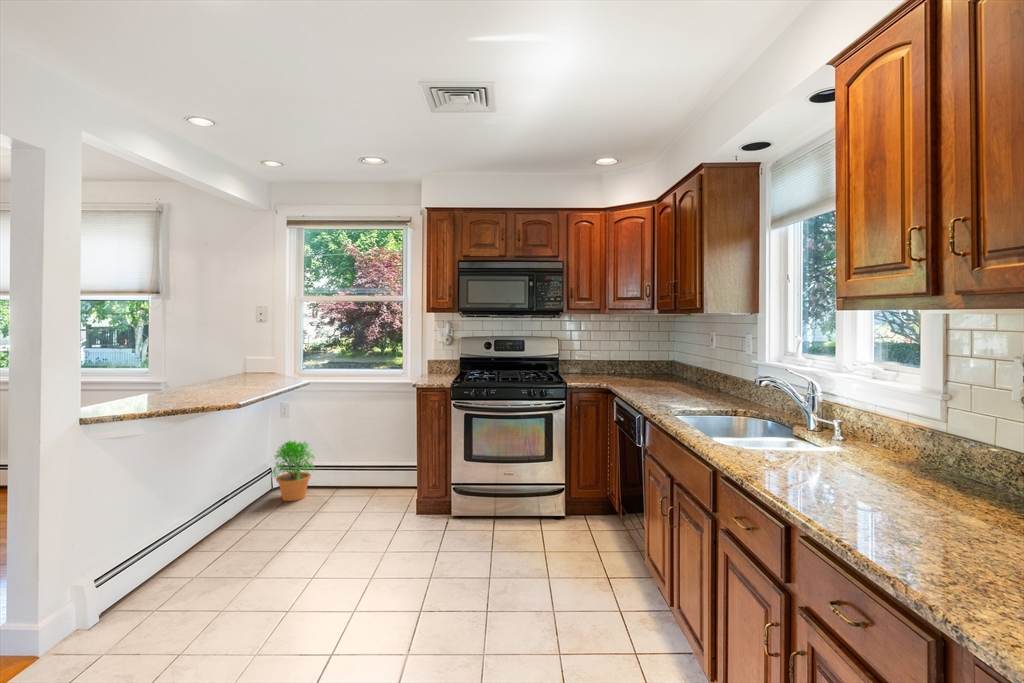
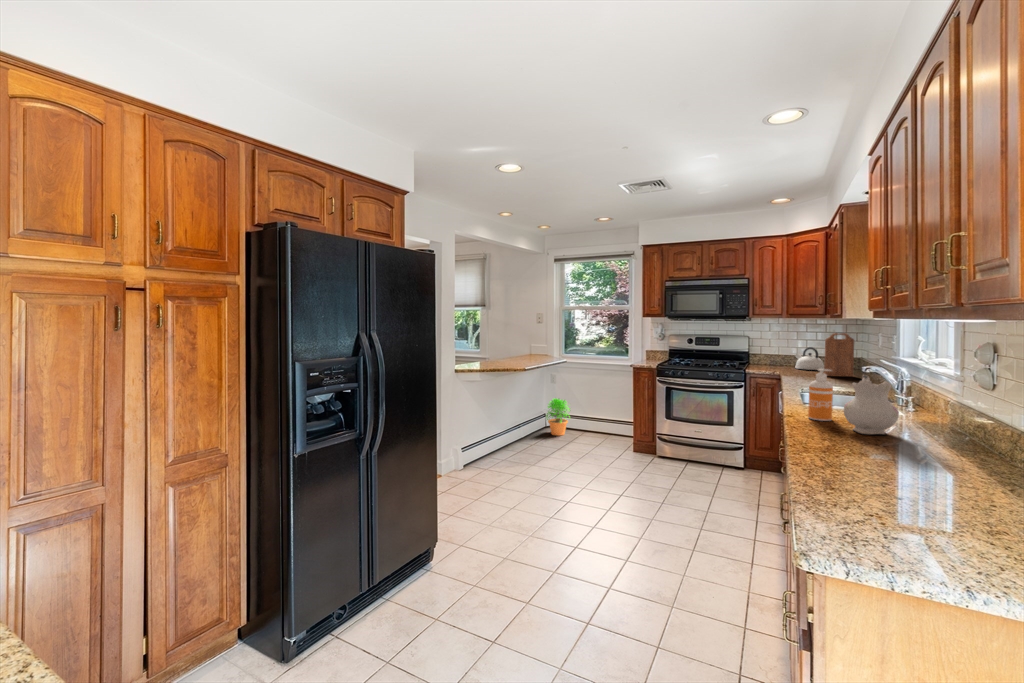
cutting board: none [657,332,686,387] -> present [824,333,854,376]
kettle: none [613,351,646,379] -> present [795,347,824,370]
soap dispenser: none [751,385,790,475] -> present [808,369,833,421]
ceramic pitcher: none [833,392,928,503] -> present [844,375,899,434]

